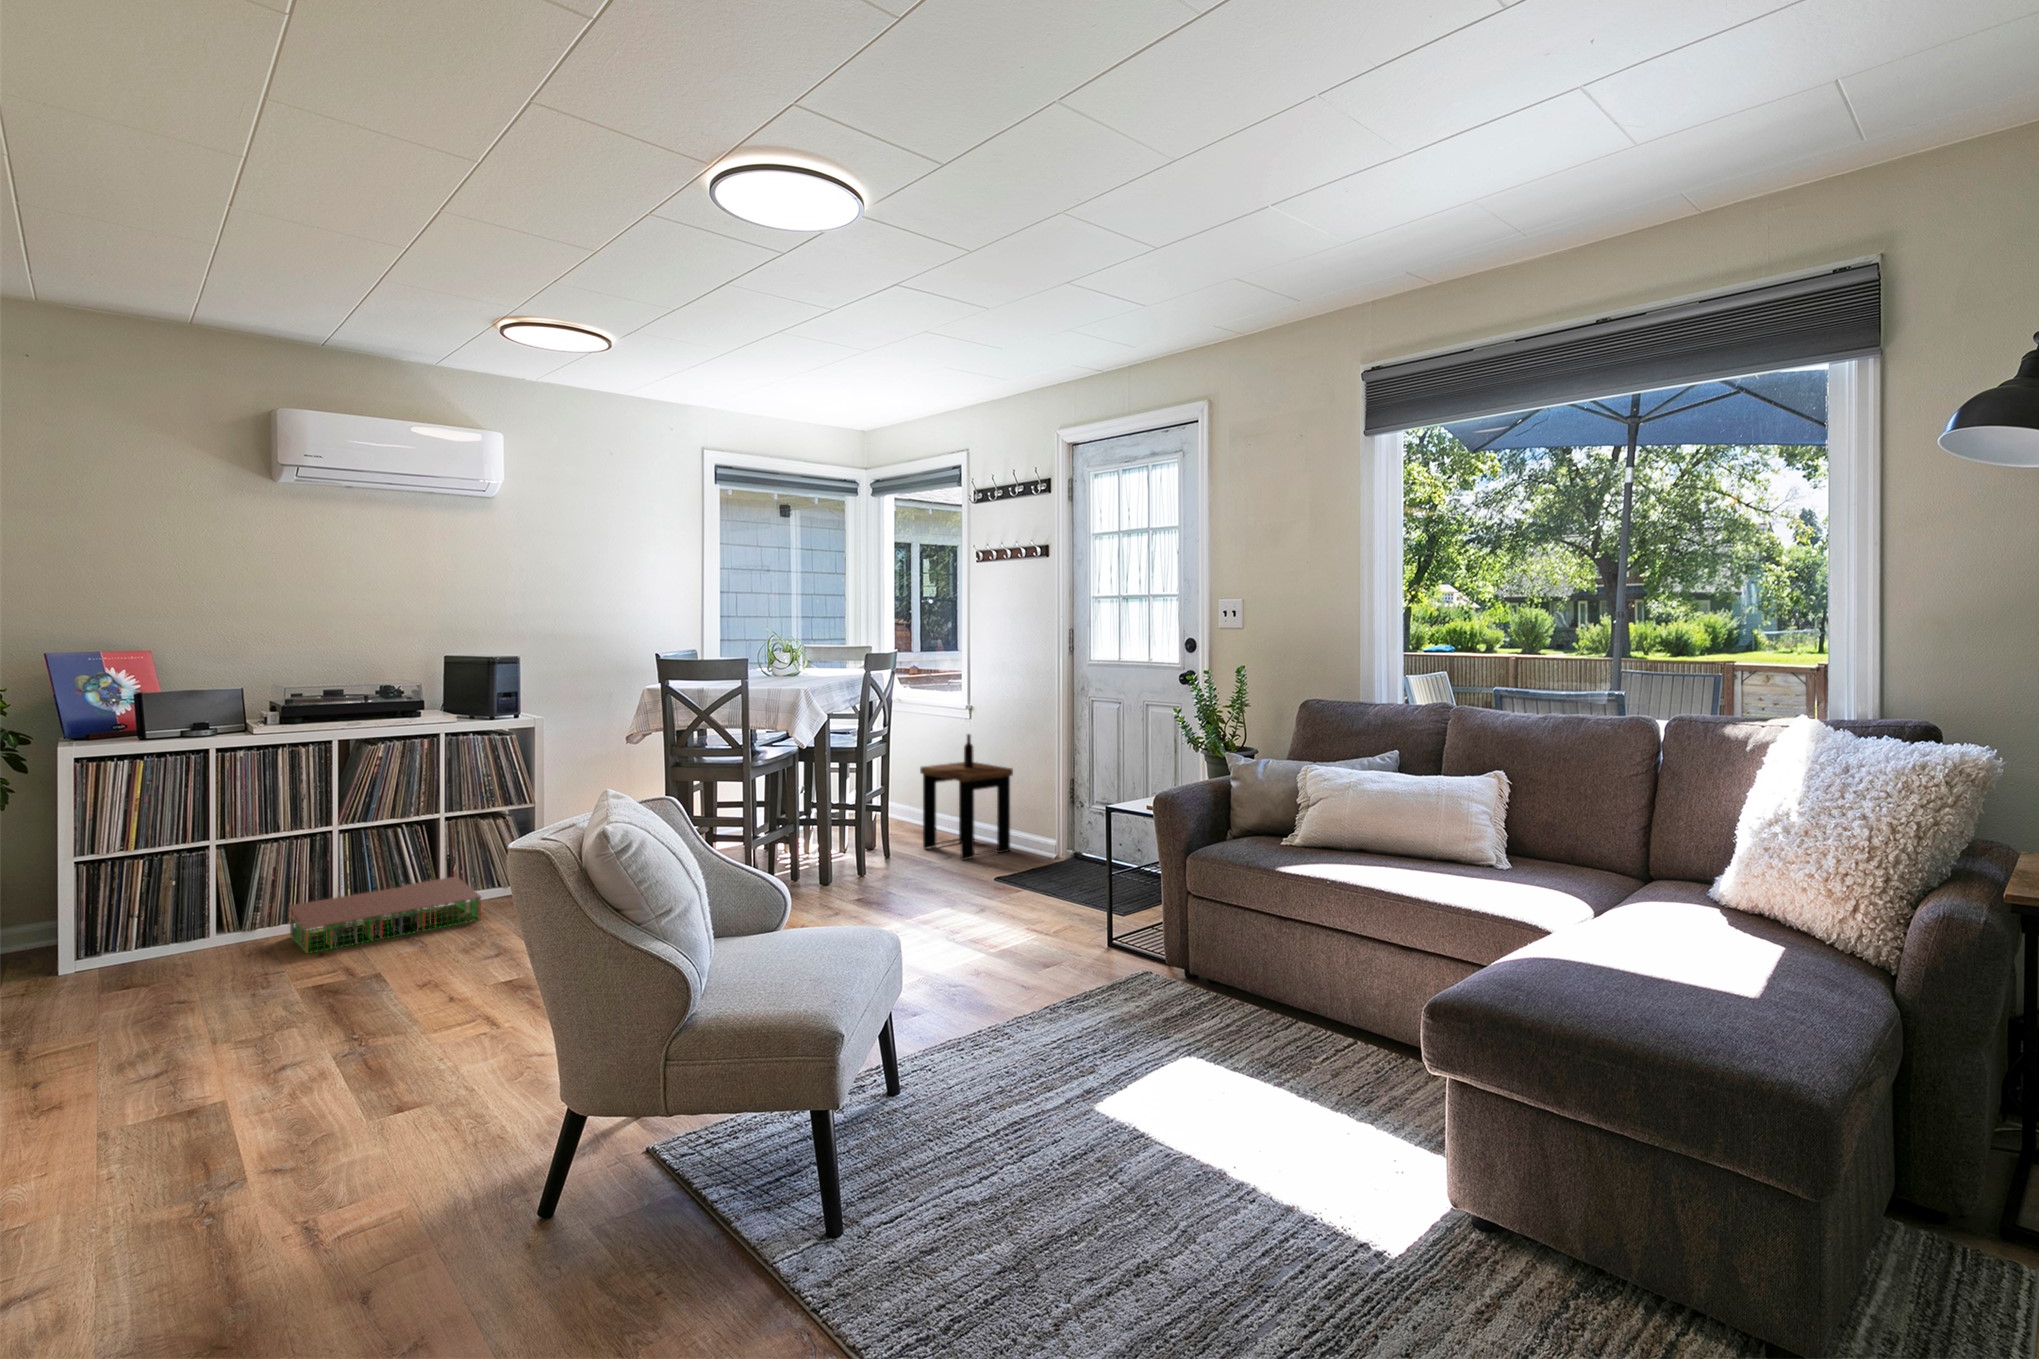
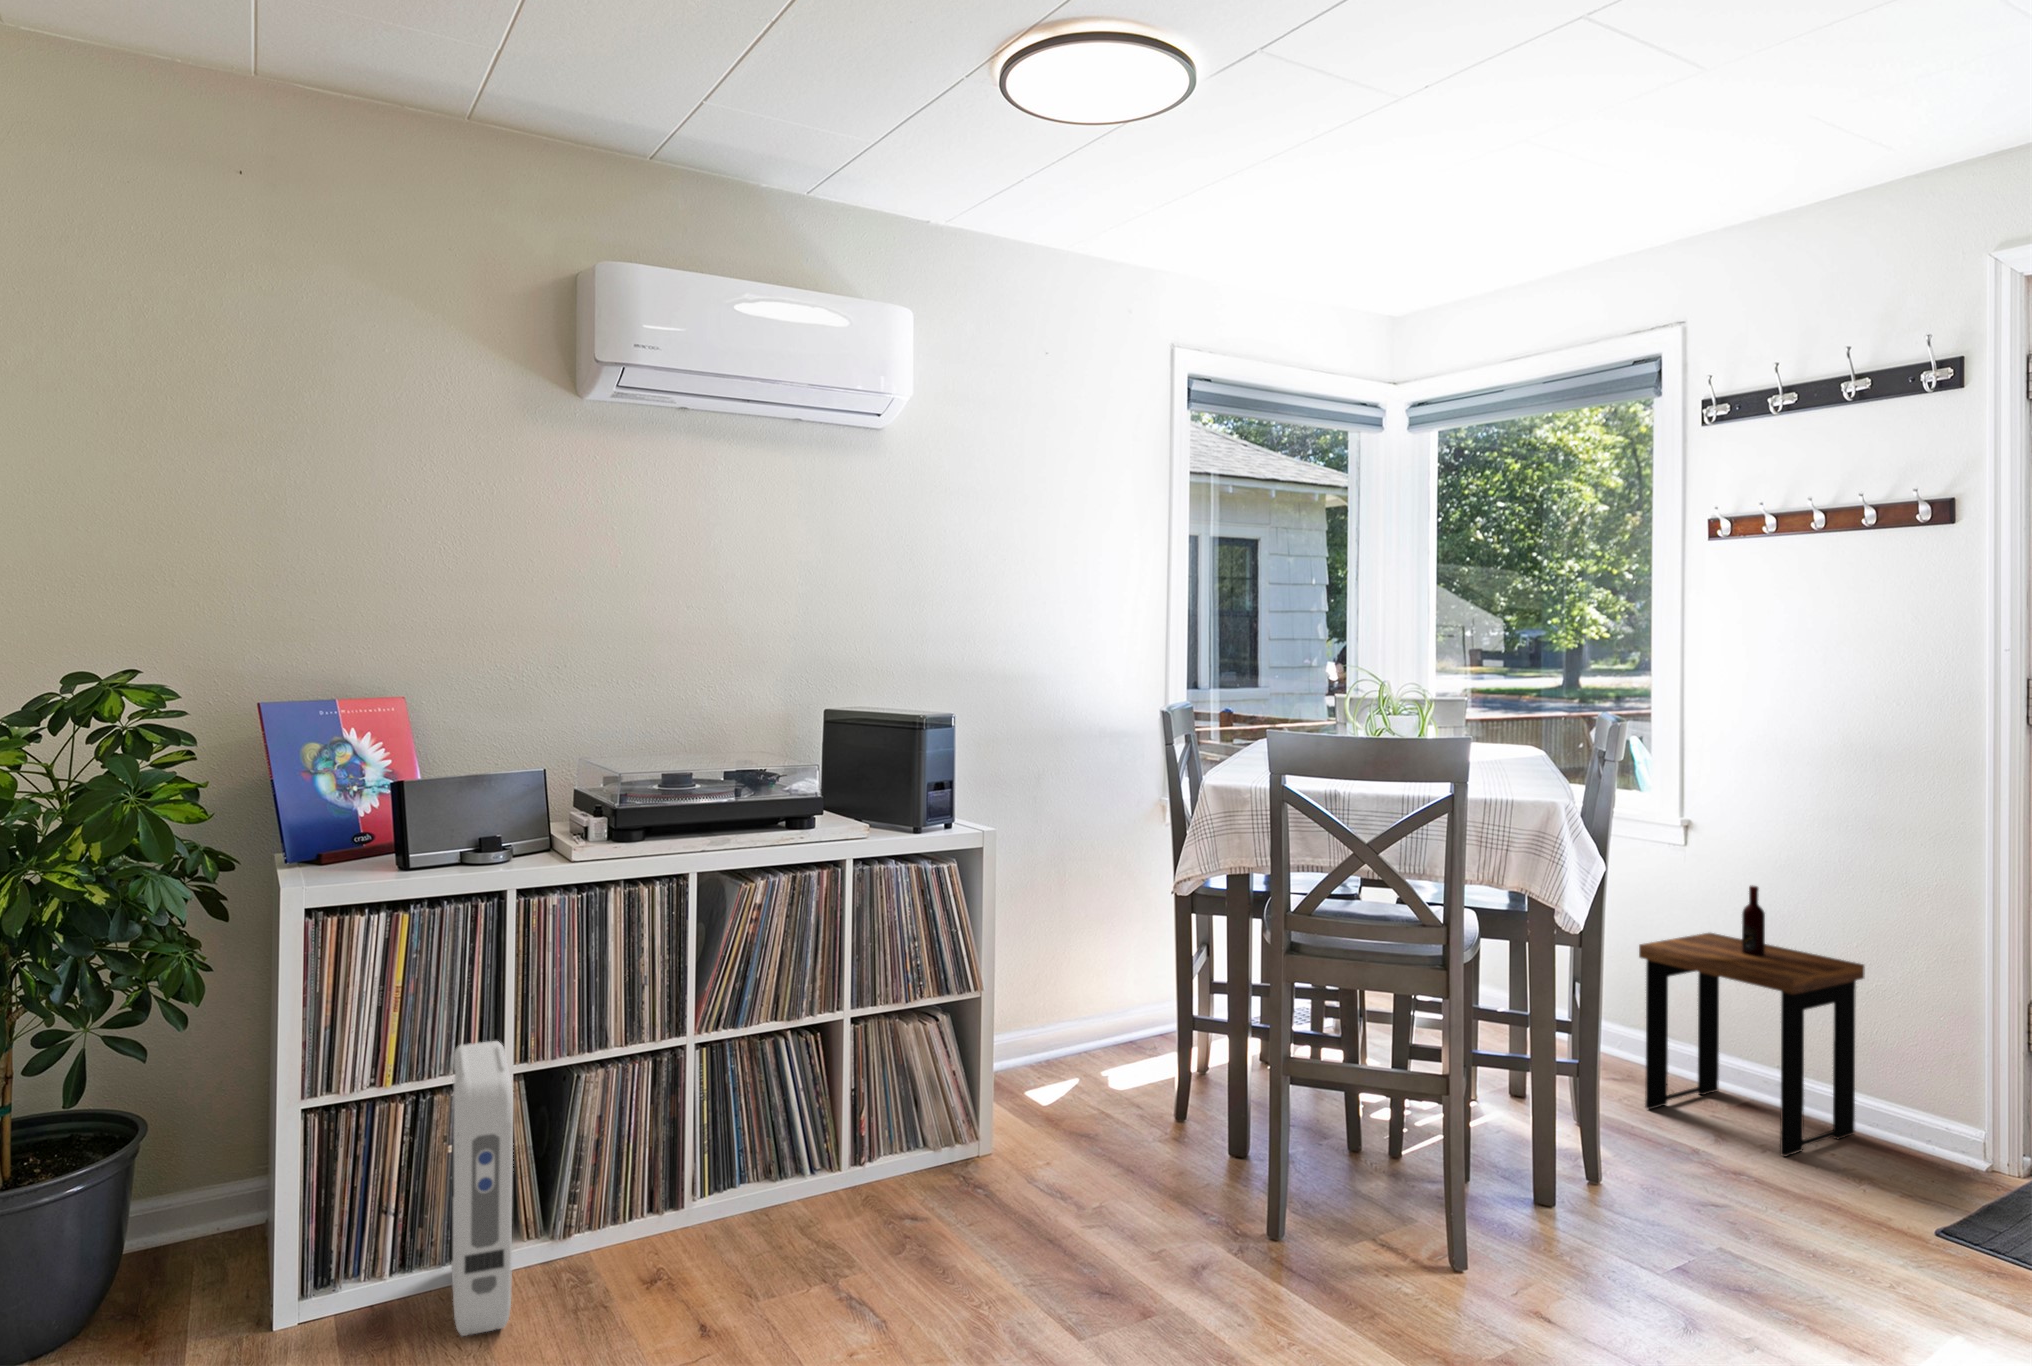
air purifier: none [168,828,211,967] -> present [451,1041,513,1336]
storage bin: present [290,877,481,953] -> none [625,1132,946,1322]

